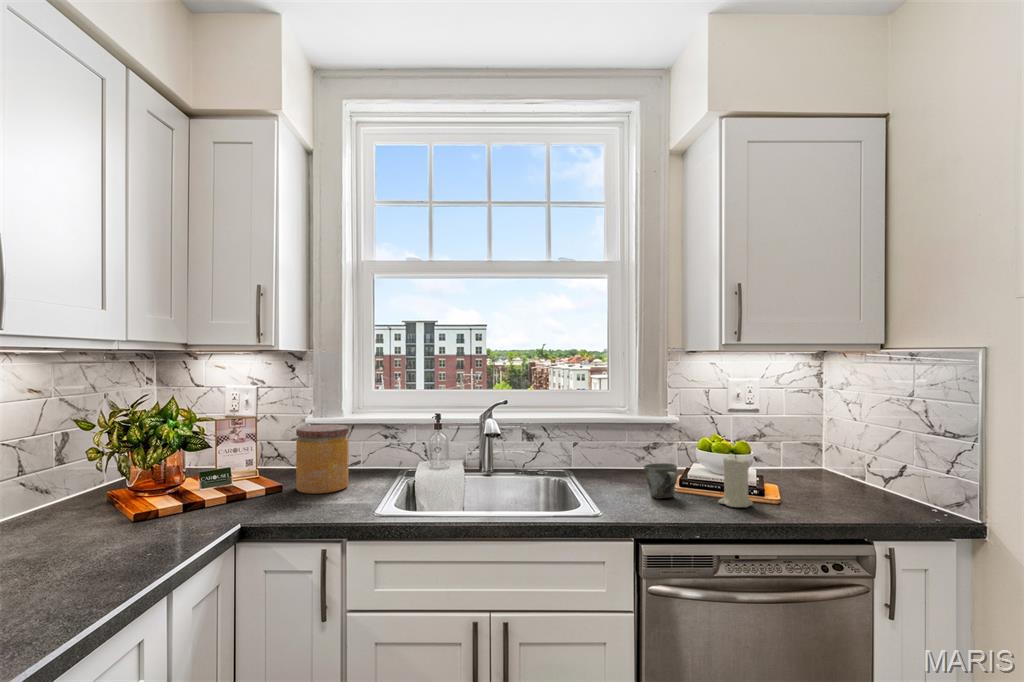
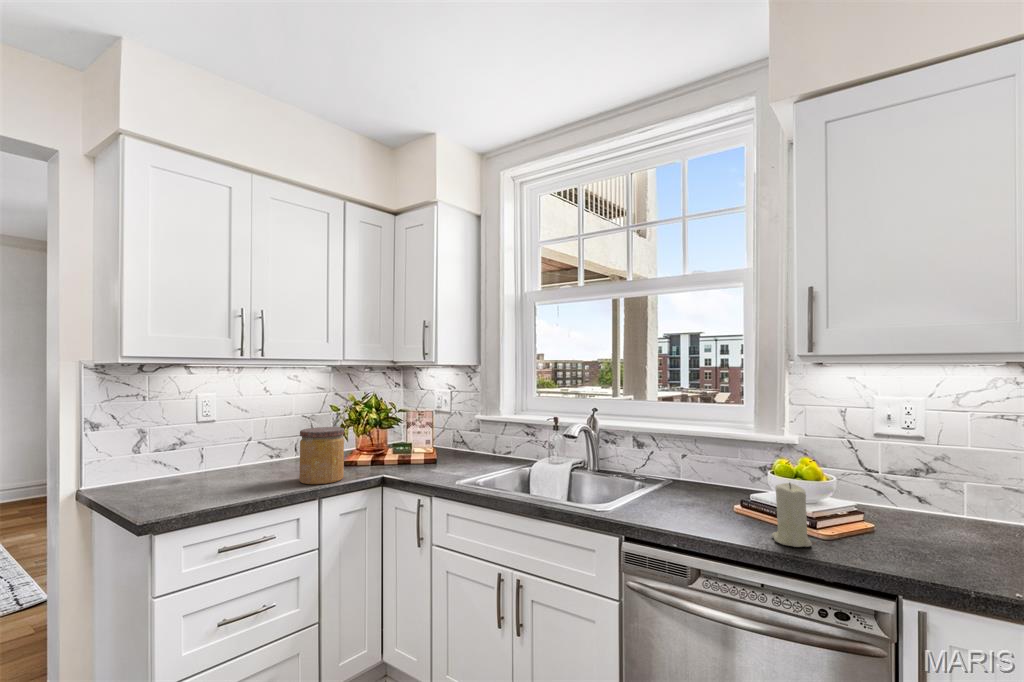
jar: present [296,425,349,494] -> present [299,427,344,484]
mug: present [644,463,677,499] -> none [699,482,737,521]

